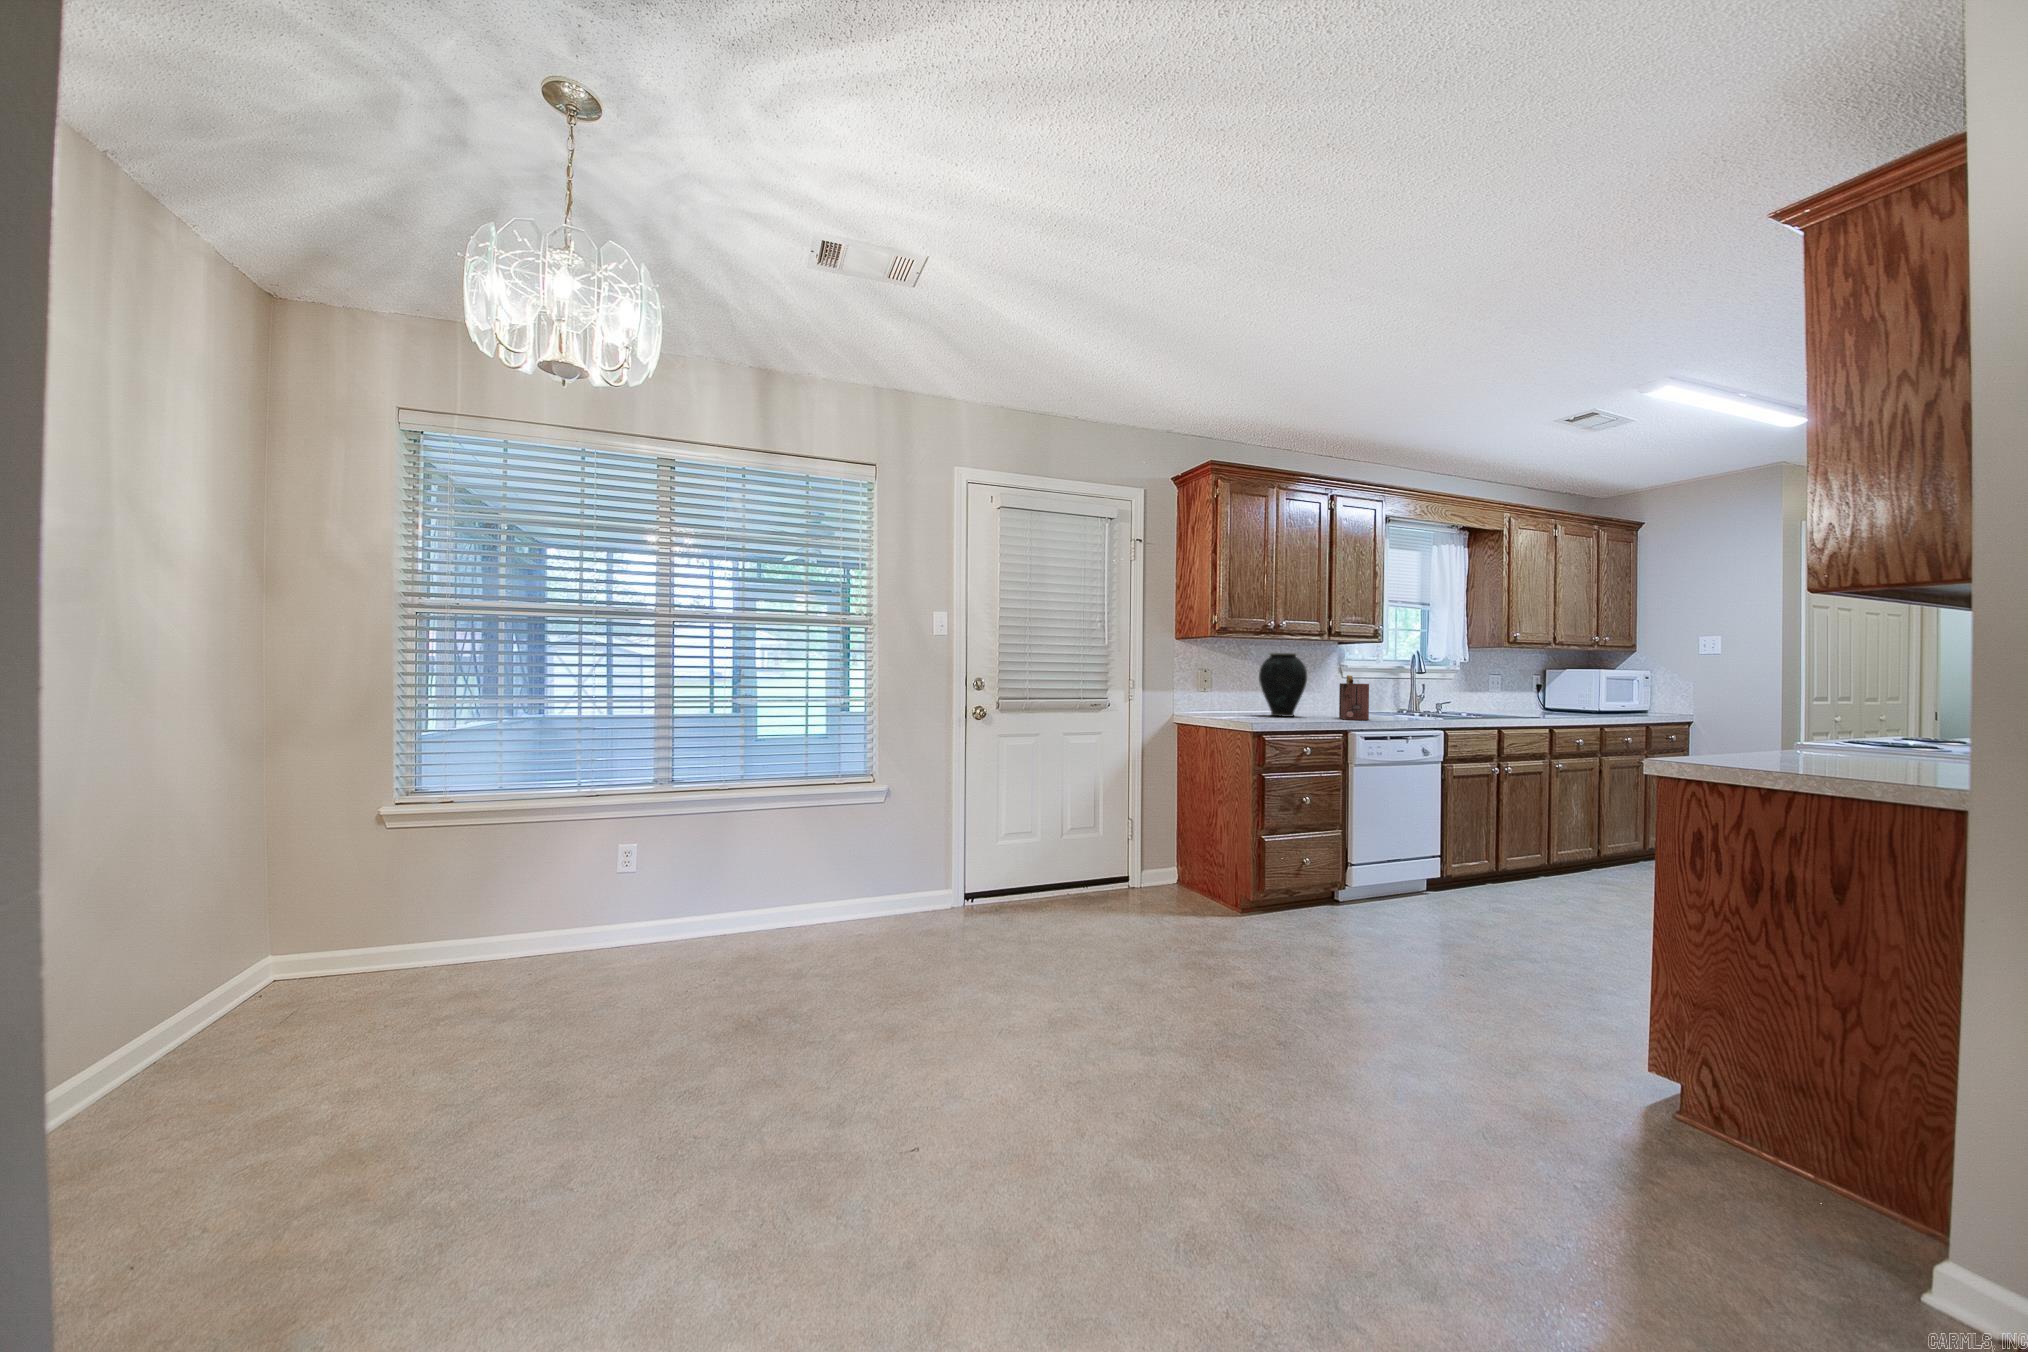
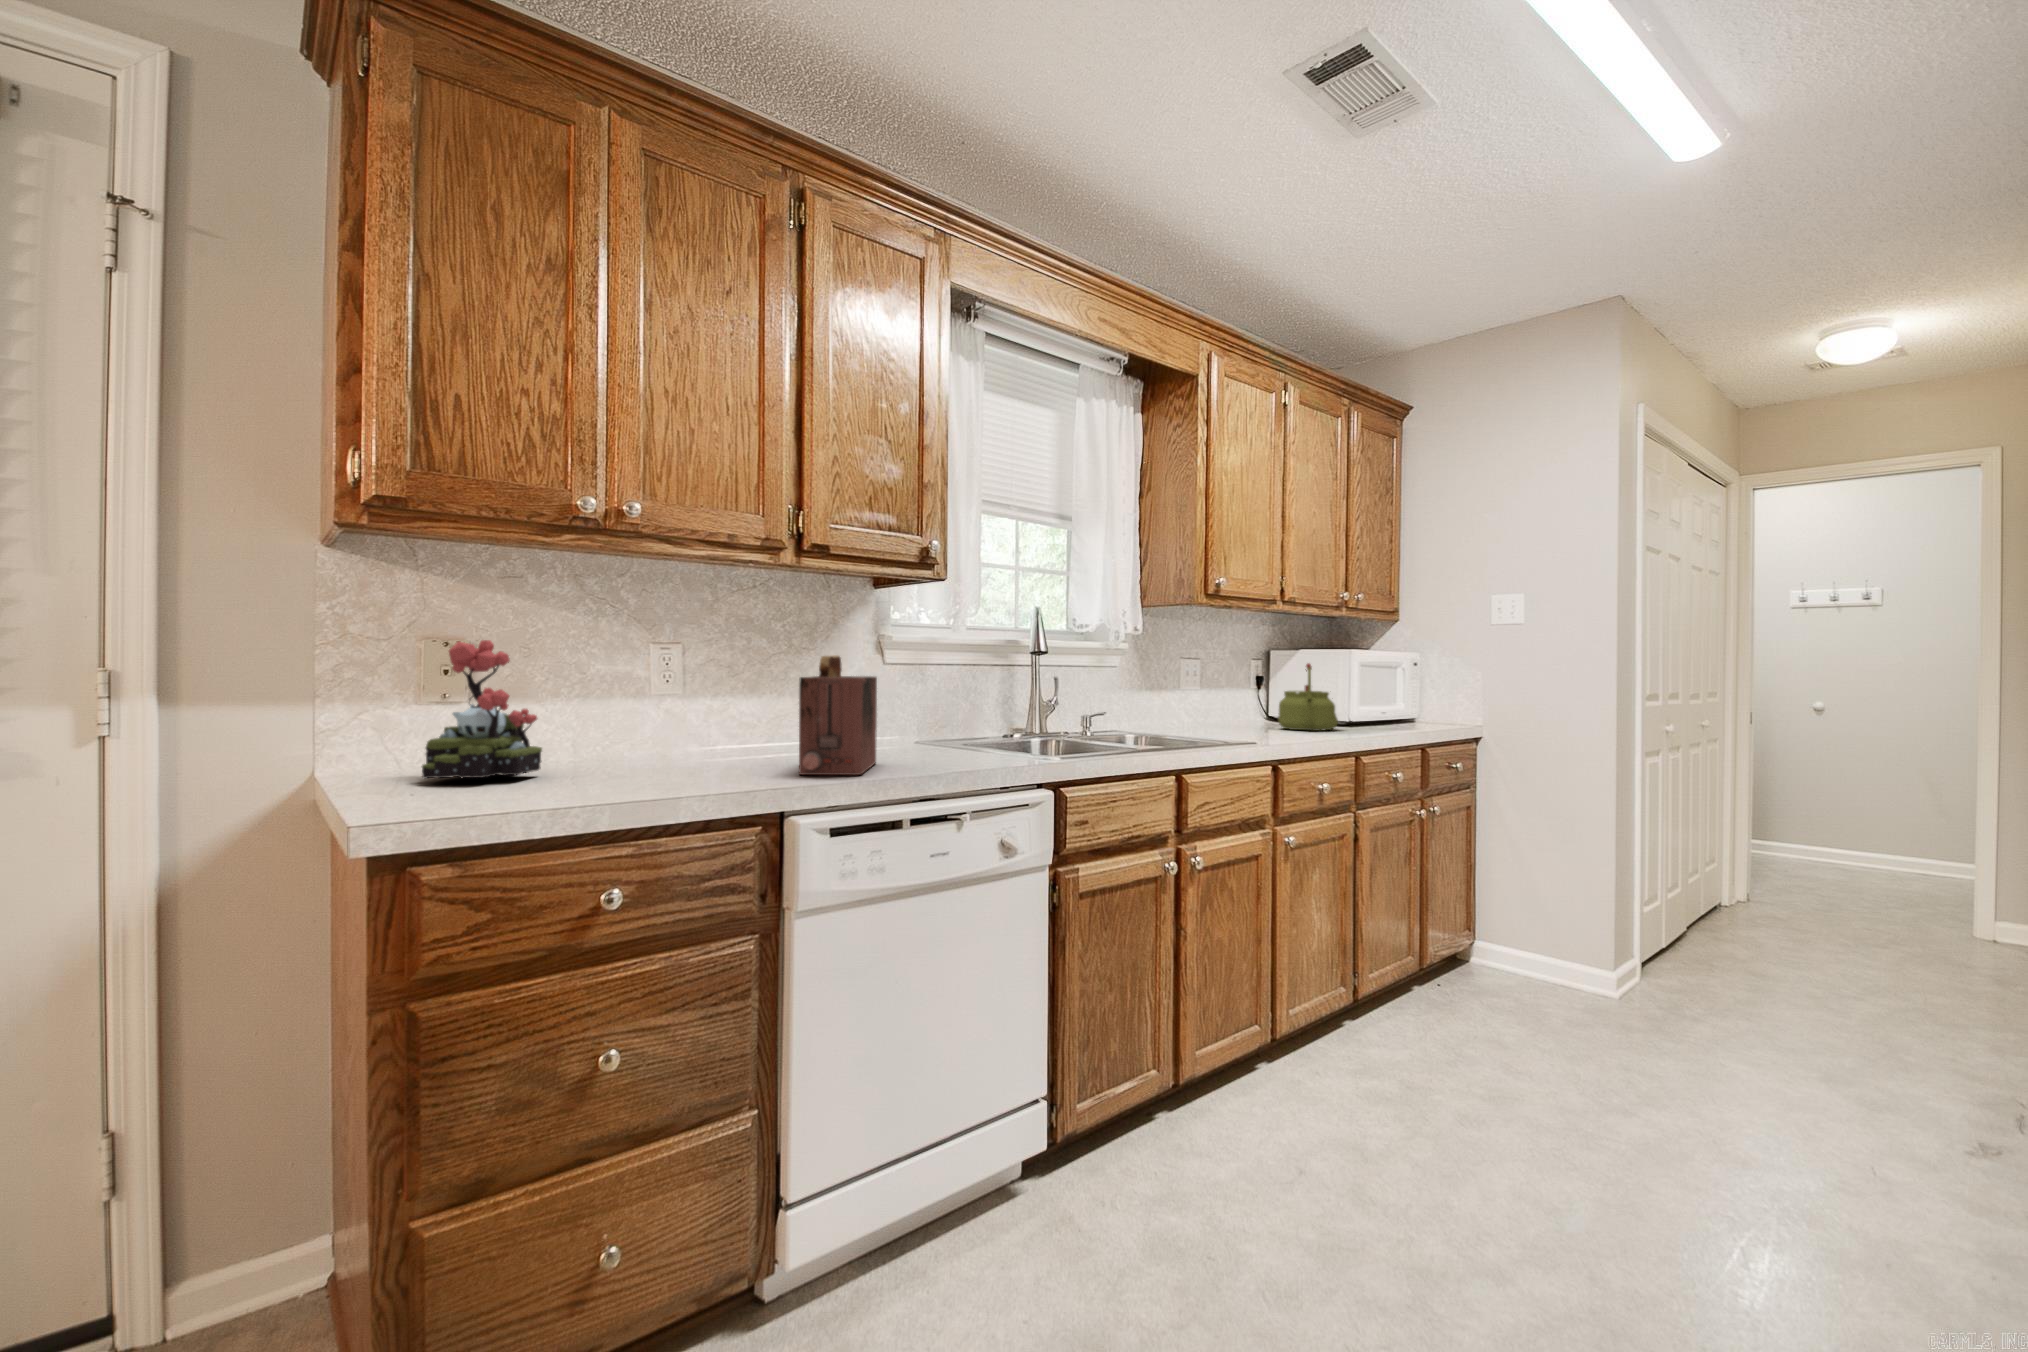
vase: present [1259,653,1307,717] -> none [607,595,736,766]
plant: none [1219,670,1253,716] -> present [422,640,542,778]
kettle: none [1552,678,1592,715] -> present [1278,663,1338,731]

